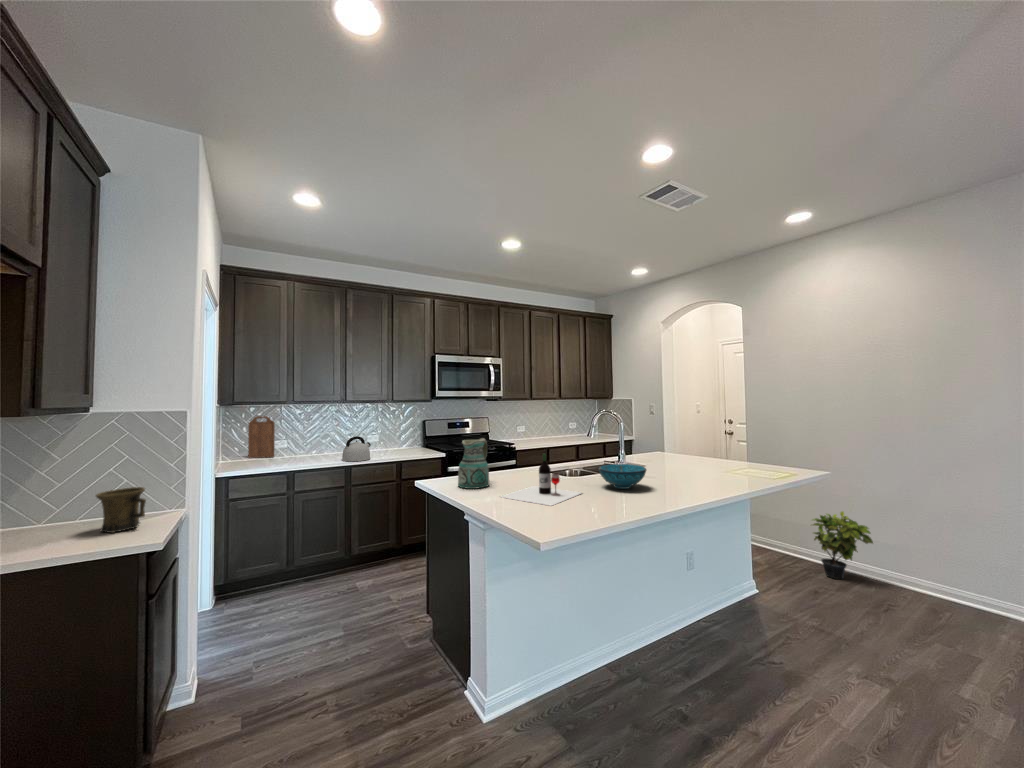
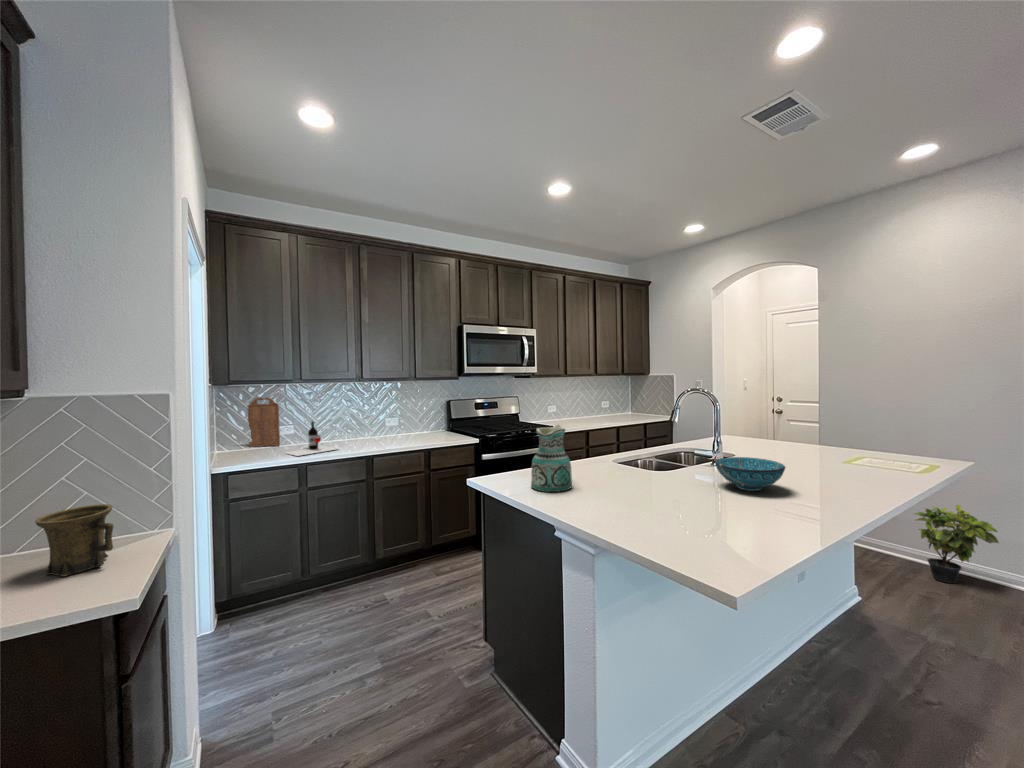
kettle: present [342,436,371,461] -> none [361,421,394,450]
wine bottle: present [500,454,581,506] -> present [286,421,338,456]

